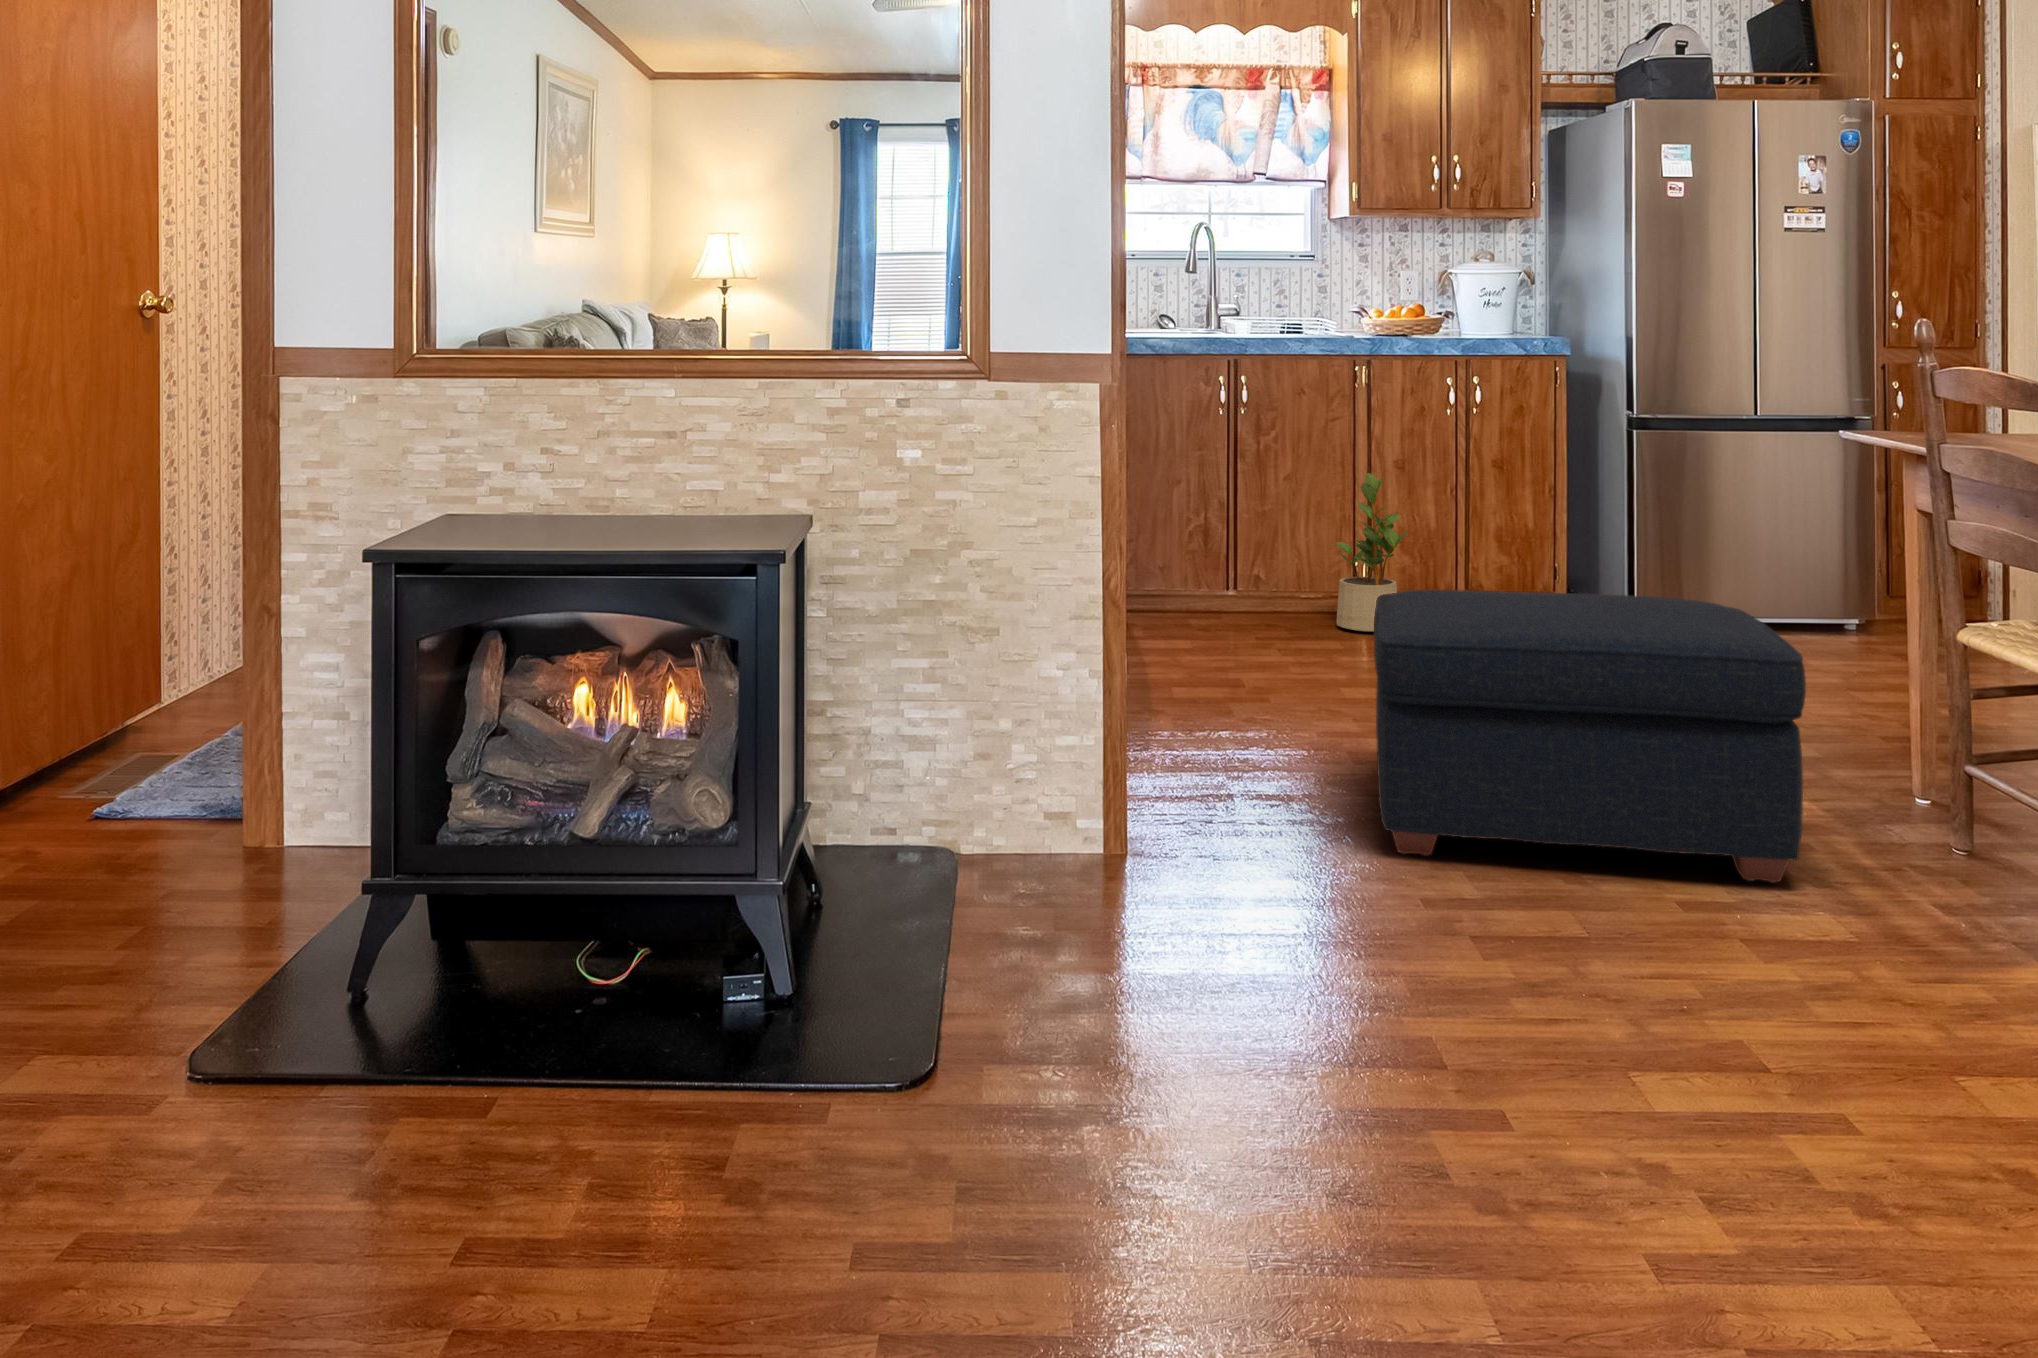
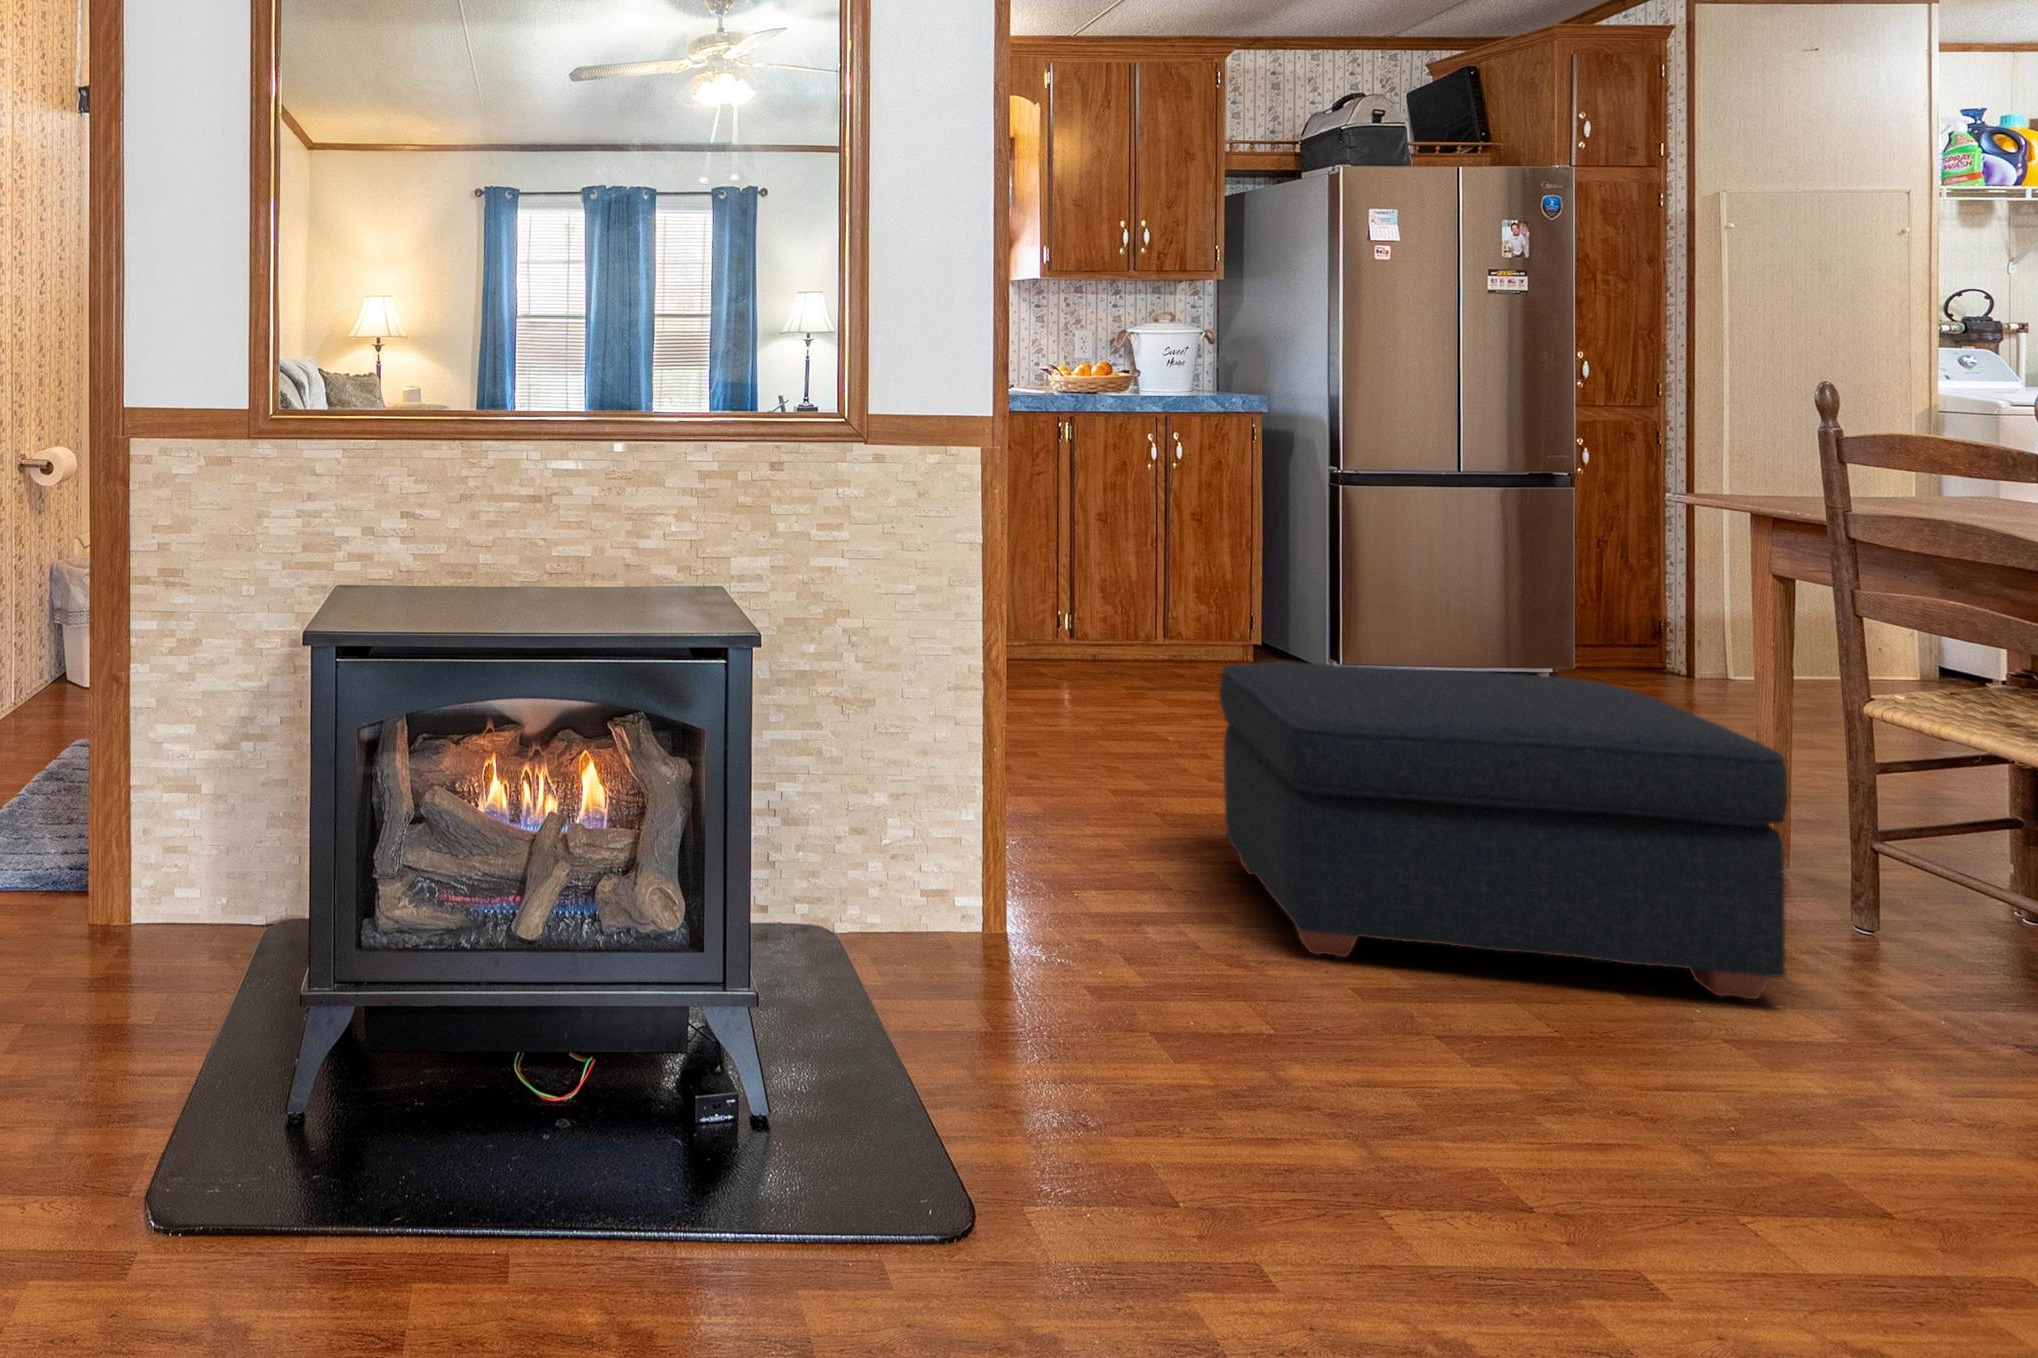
potted plant: present [1336,473,1408,632] -> none [1049,526,1128,683]

